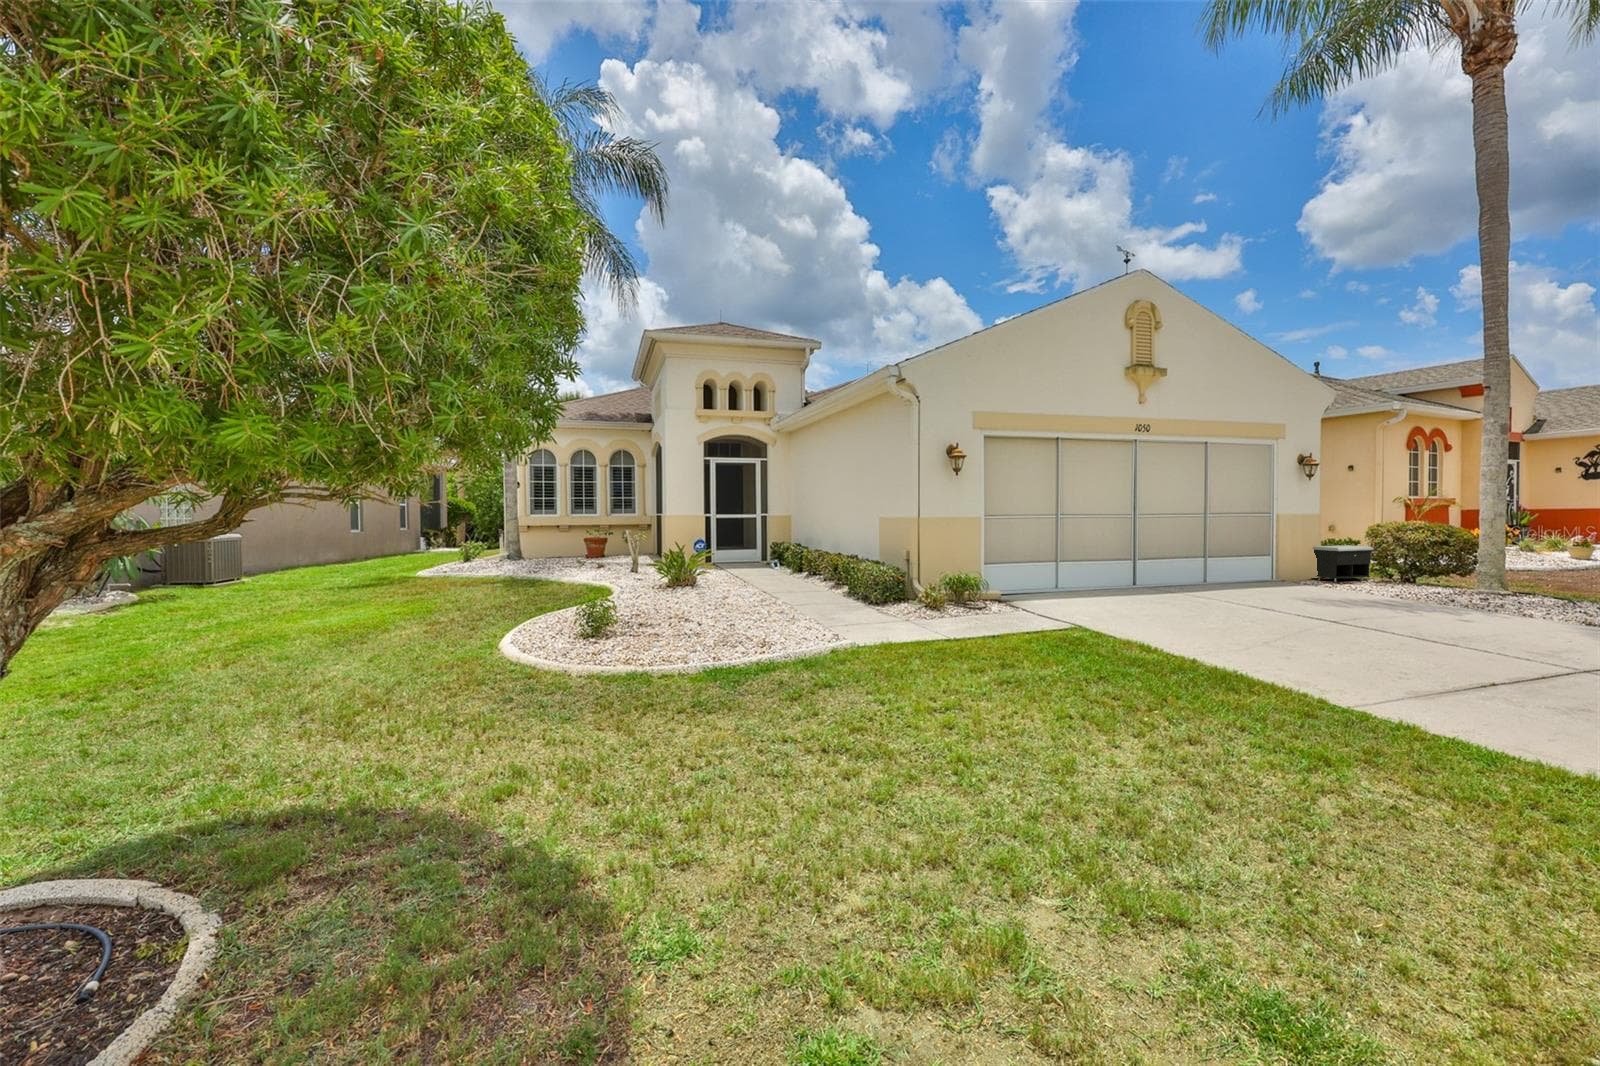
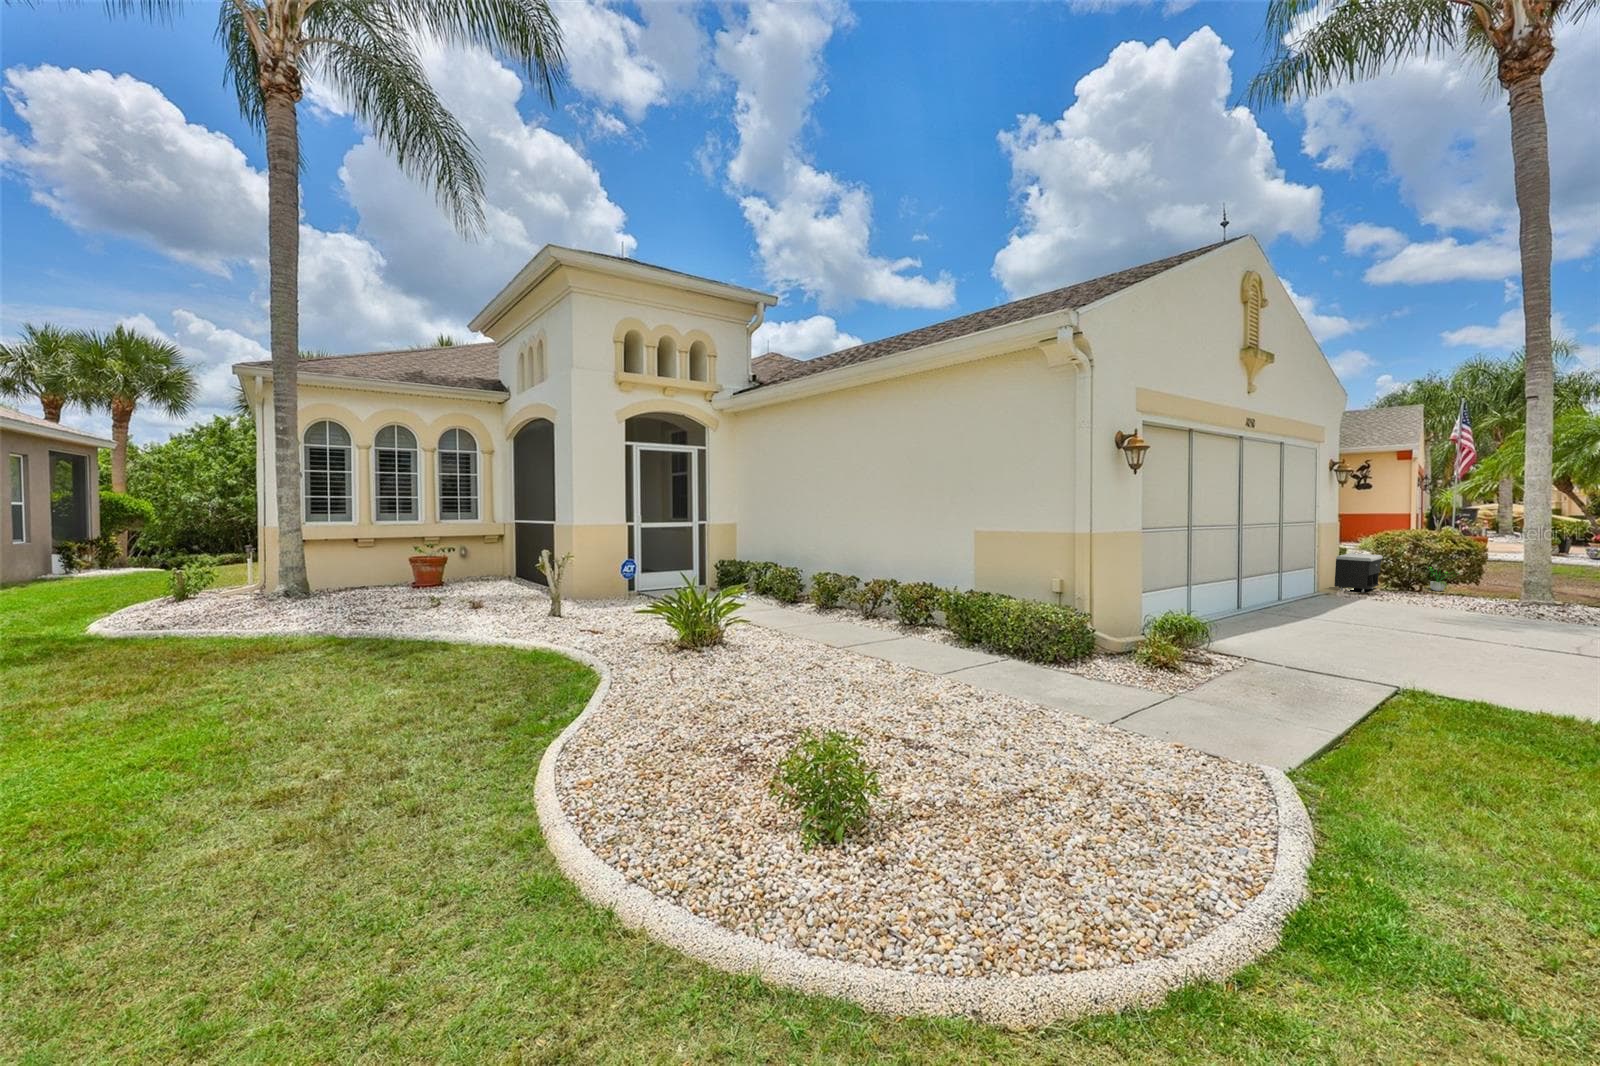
potted plant: none [1421,553,1461,584] -> present [1429,567,1459,591]

